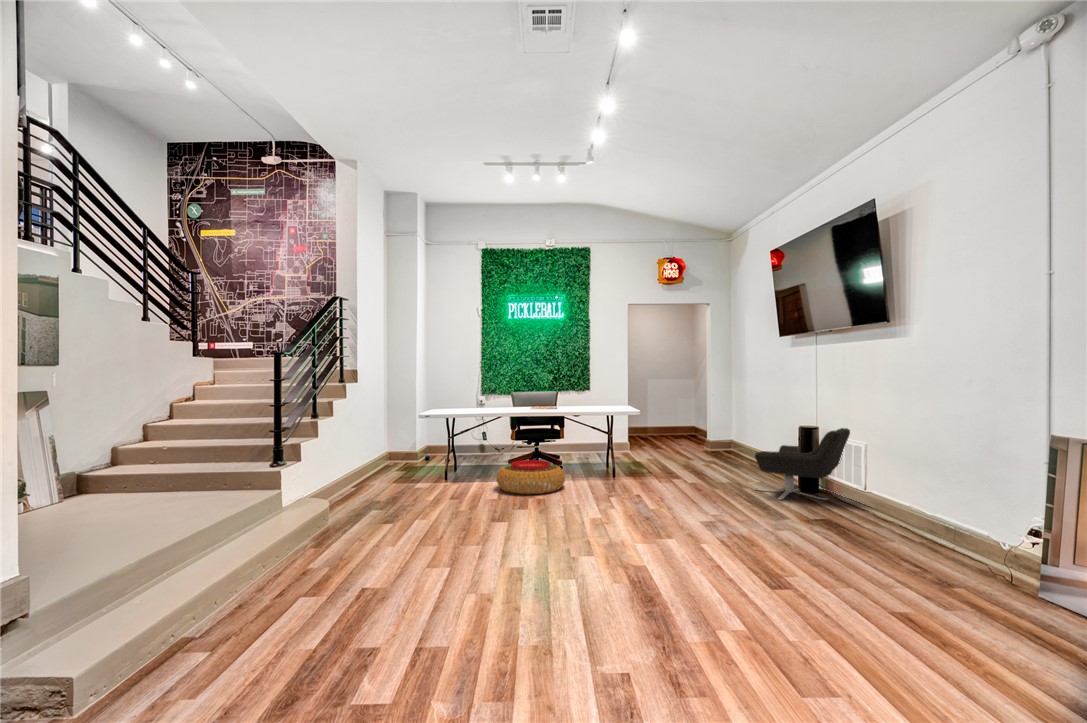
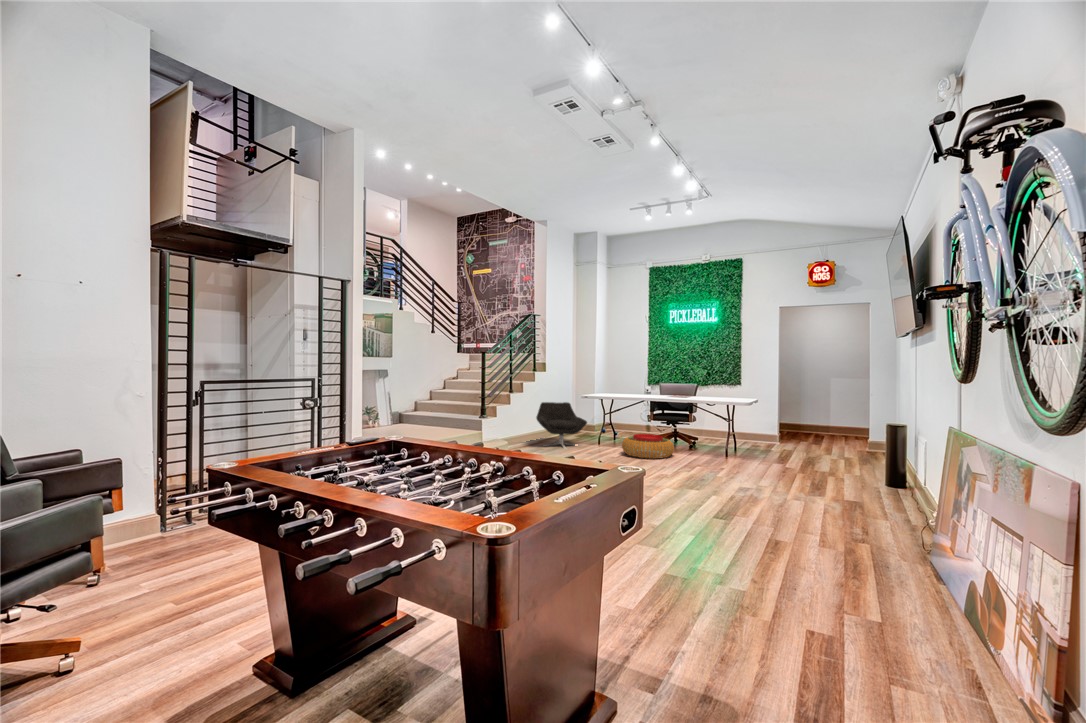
lounge chair: present [755,428,850,500] -> present [536,402,587,449]

